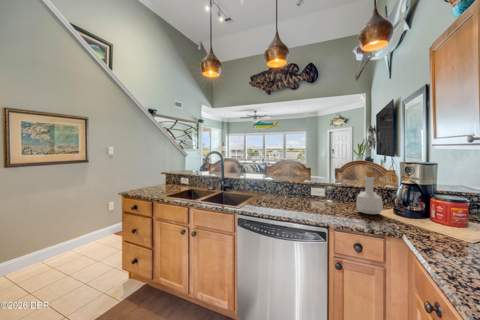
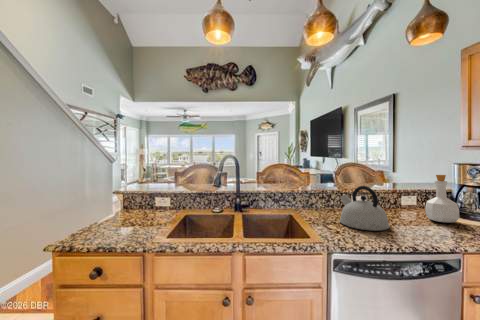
kettle: none [276,177,311,211] -> present [340,186,390,231]

